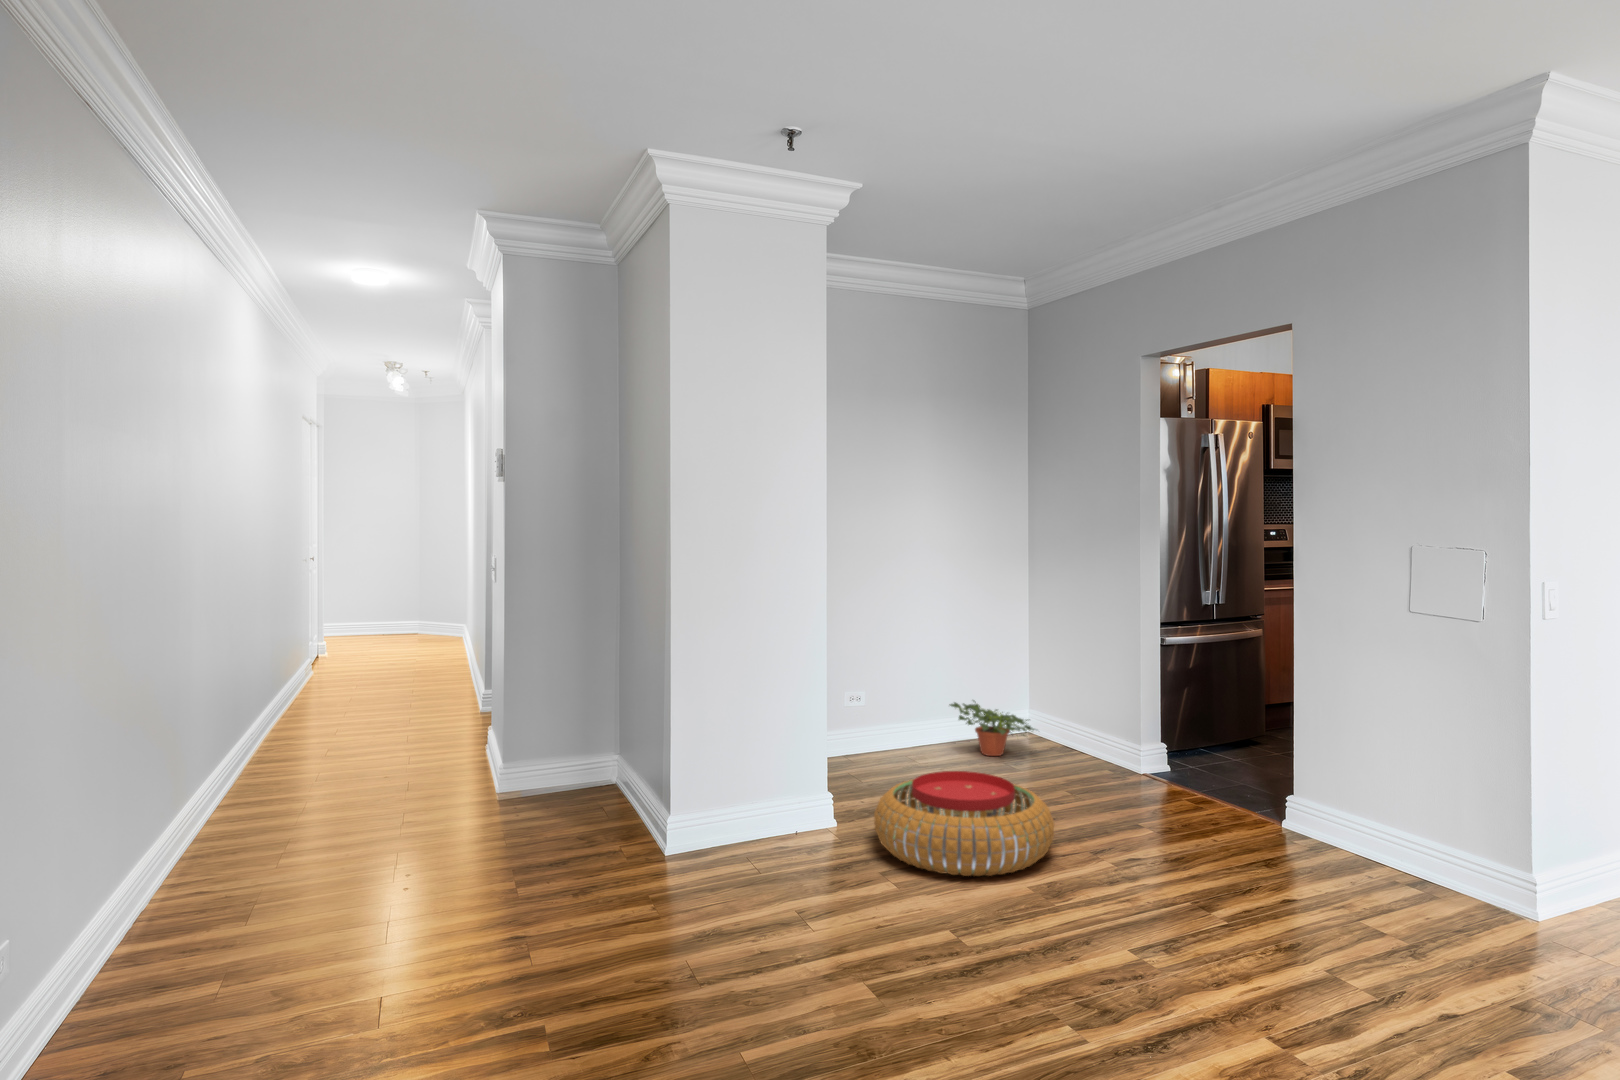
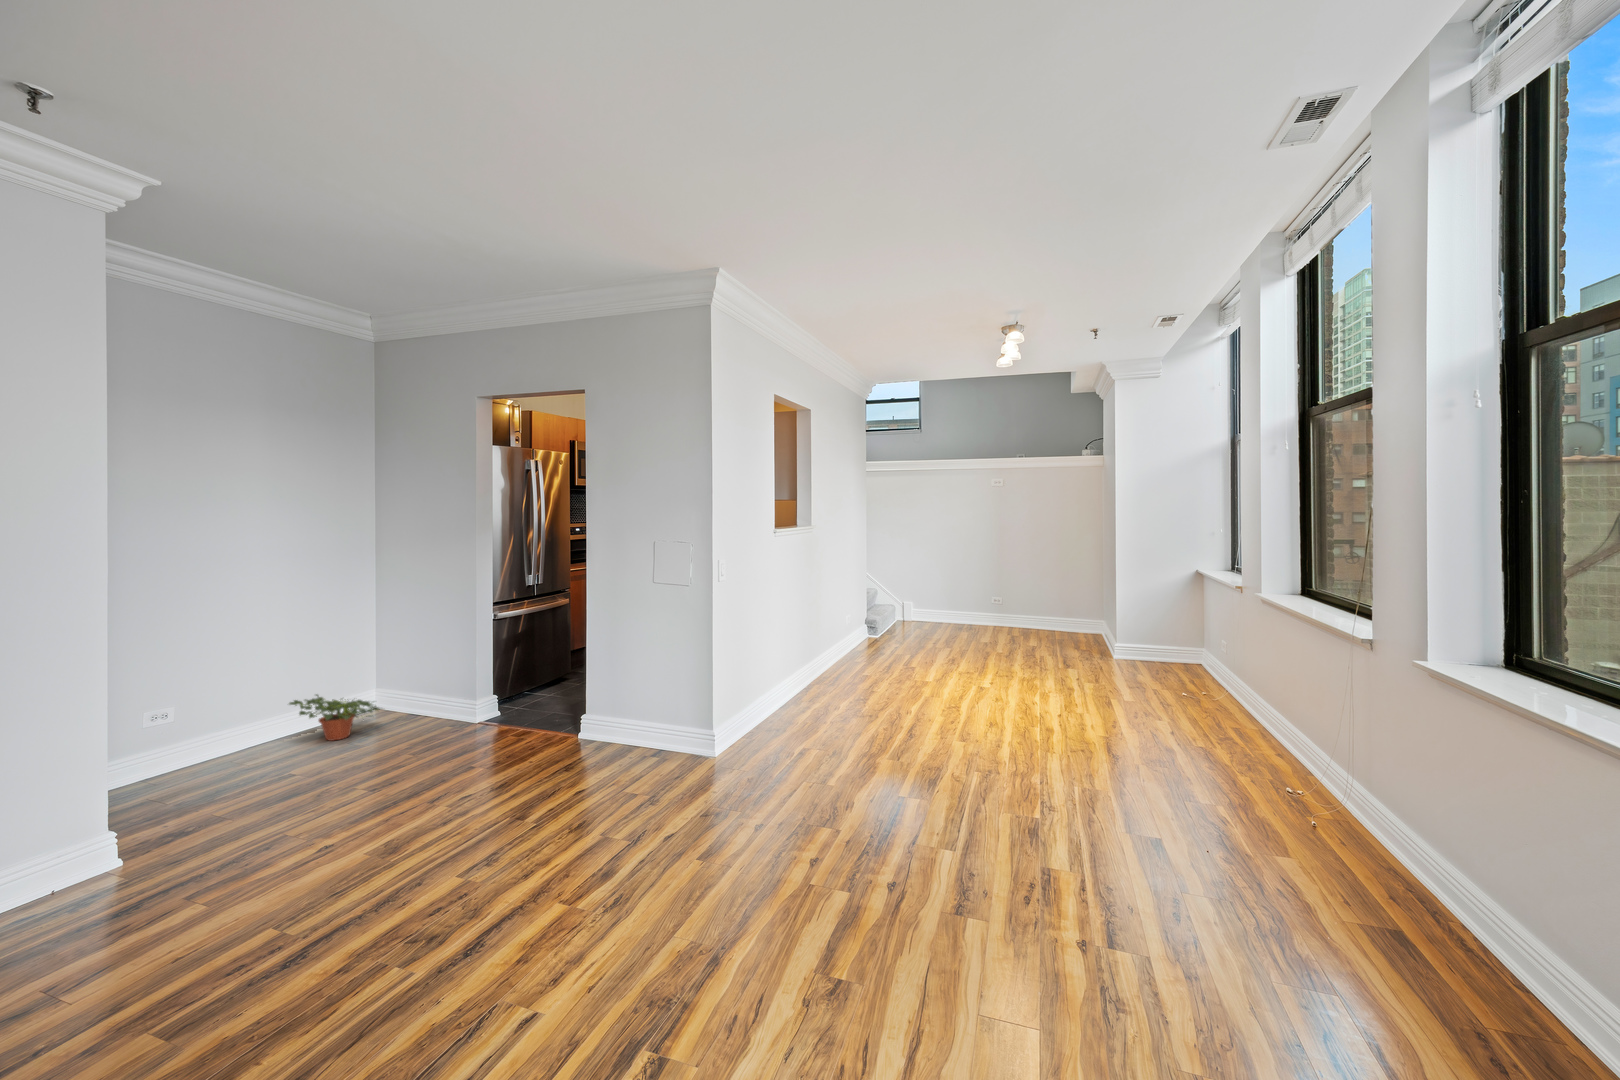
pouf: present [874,771,1054,876] -> none [179,762,393,875]

